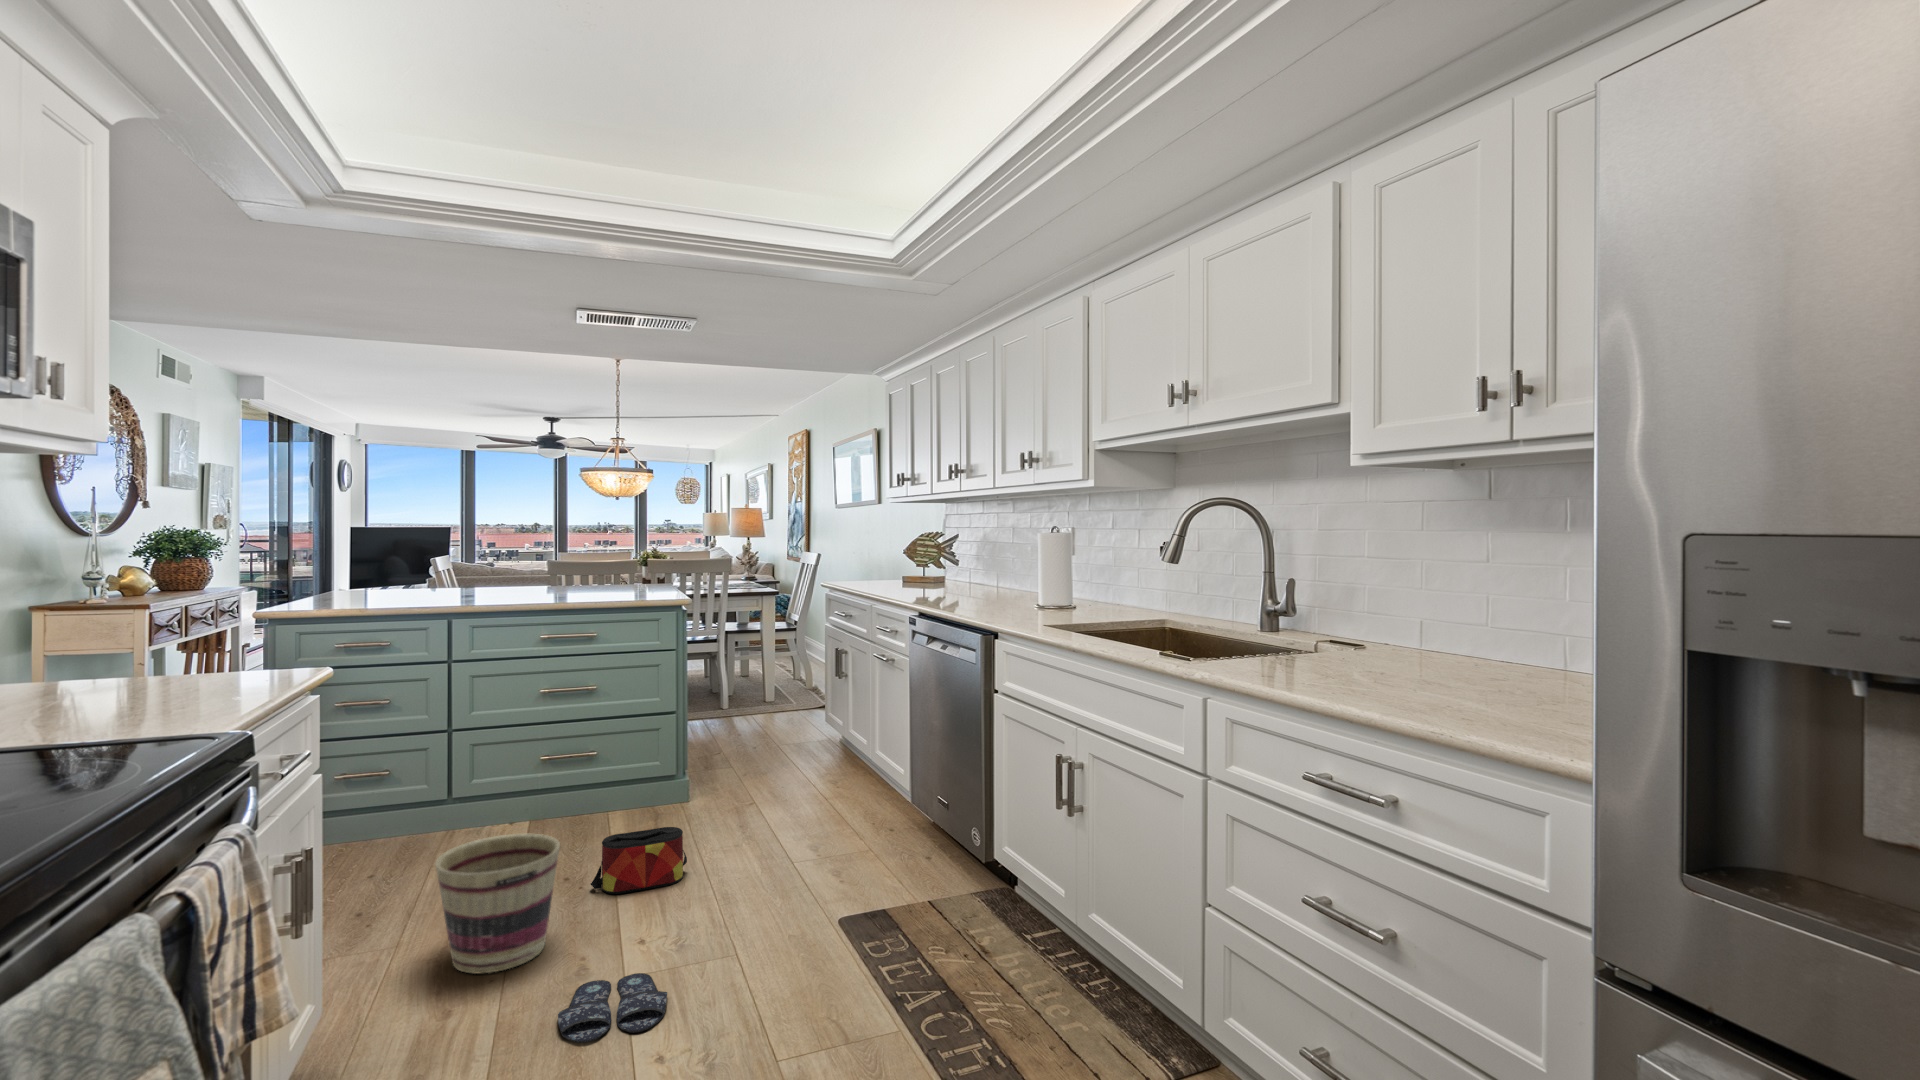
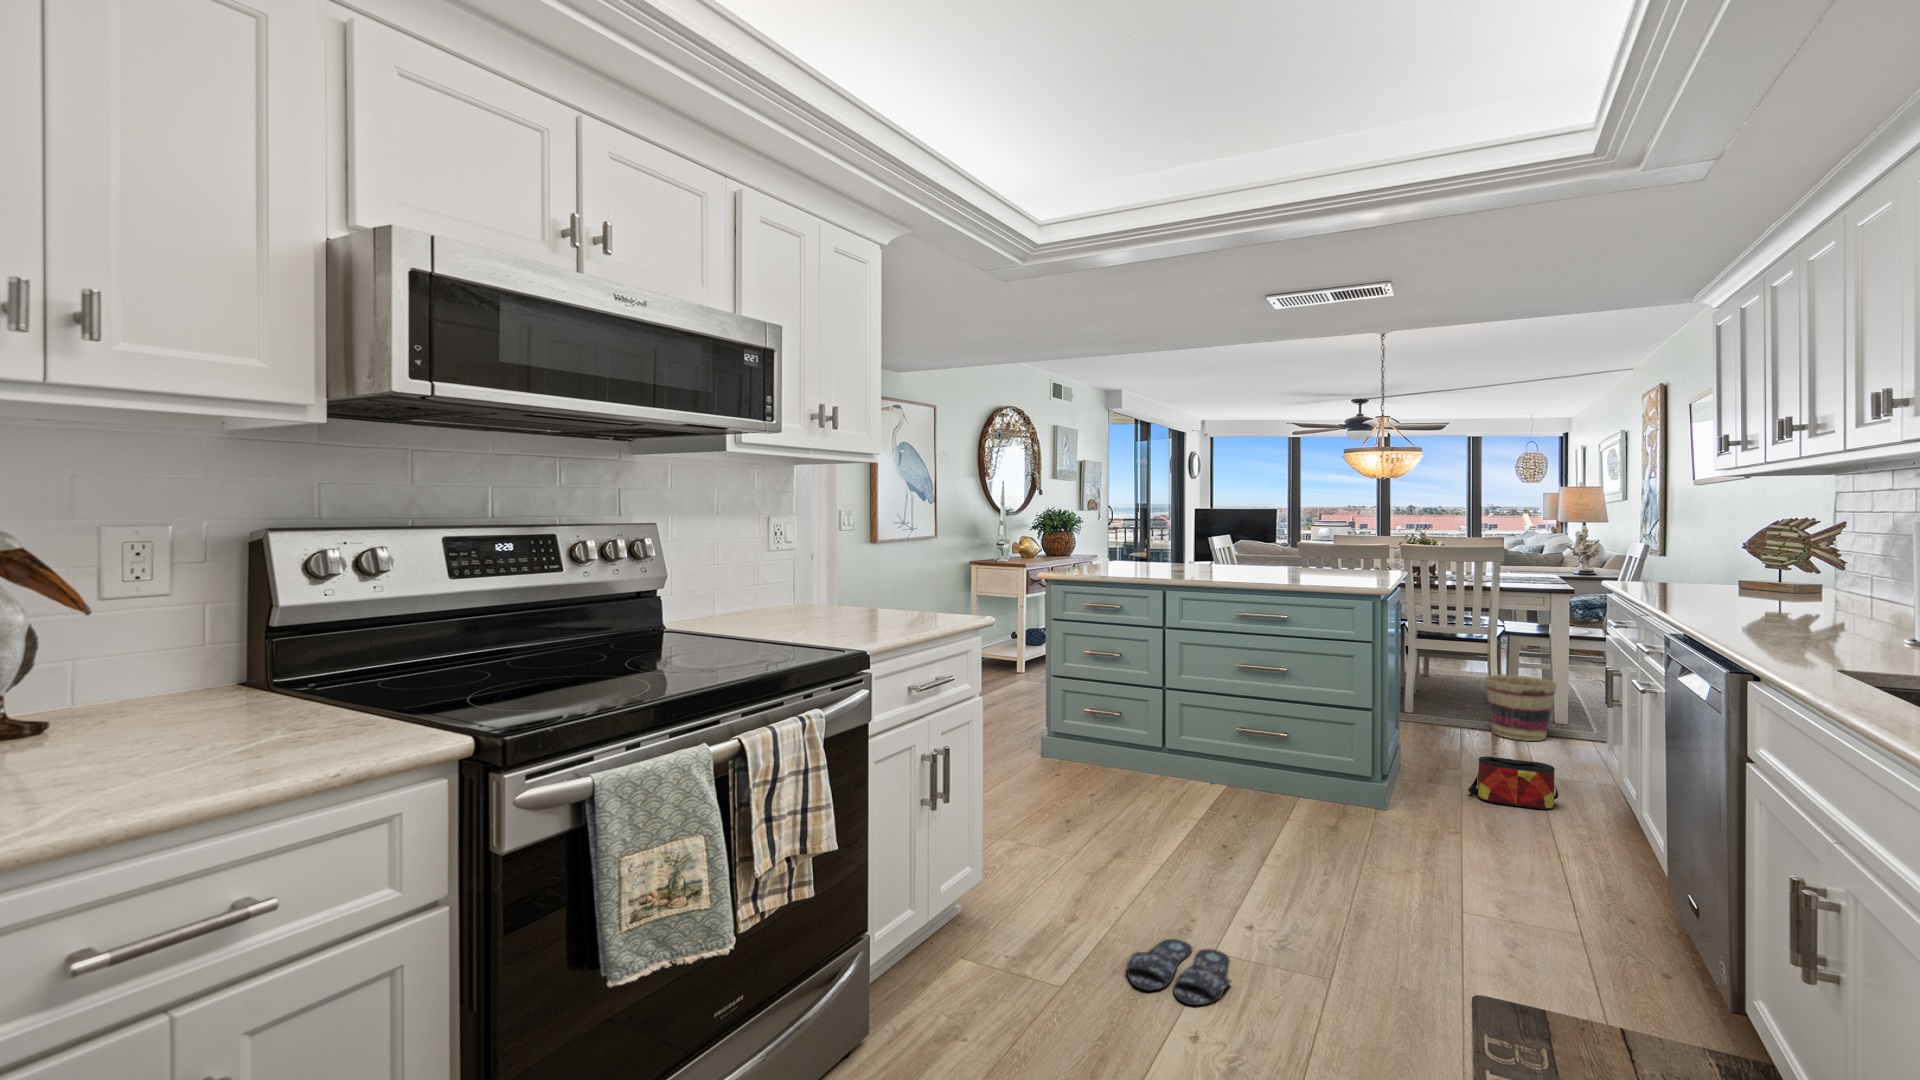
bag: present [591,827,687,894] -> present [1468,756,1558,810]
basket: present [435,833,560,974] -> present [1485,675,1557,741]

